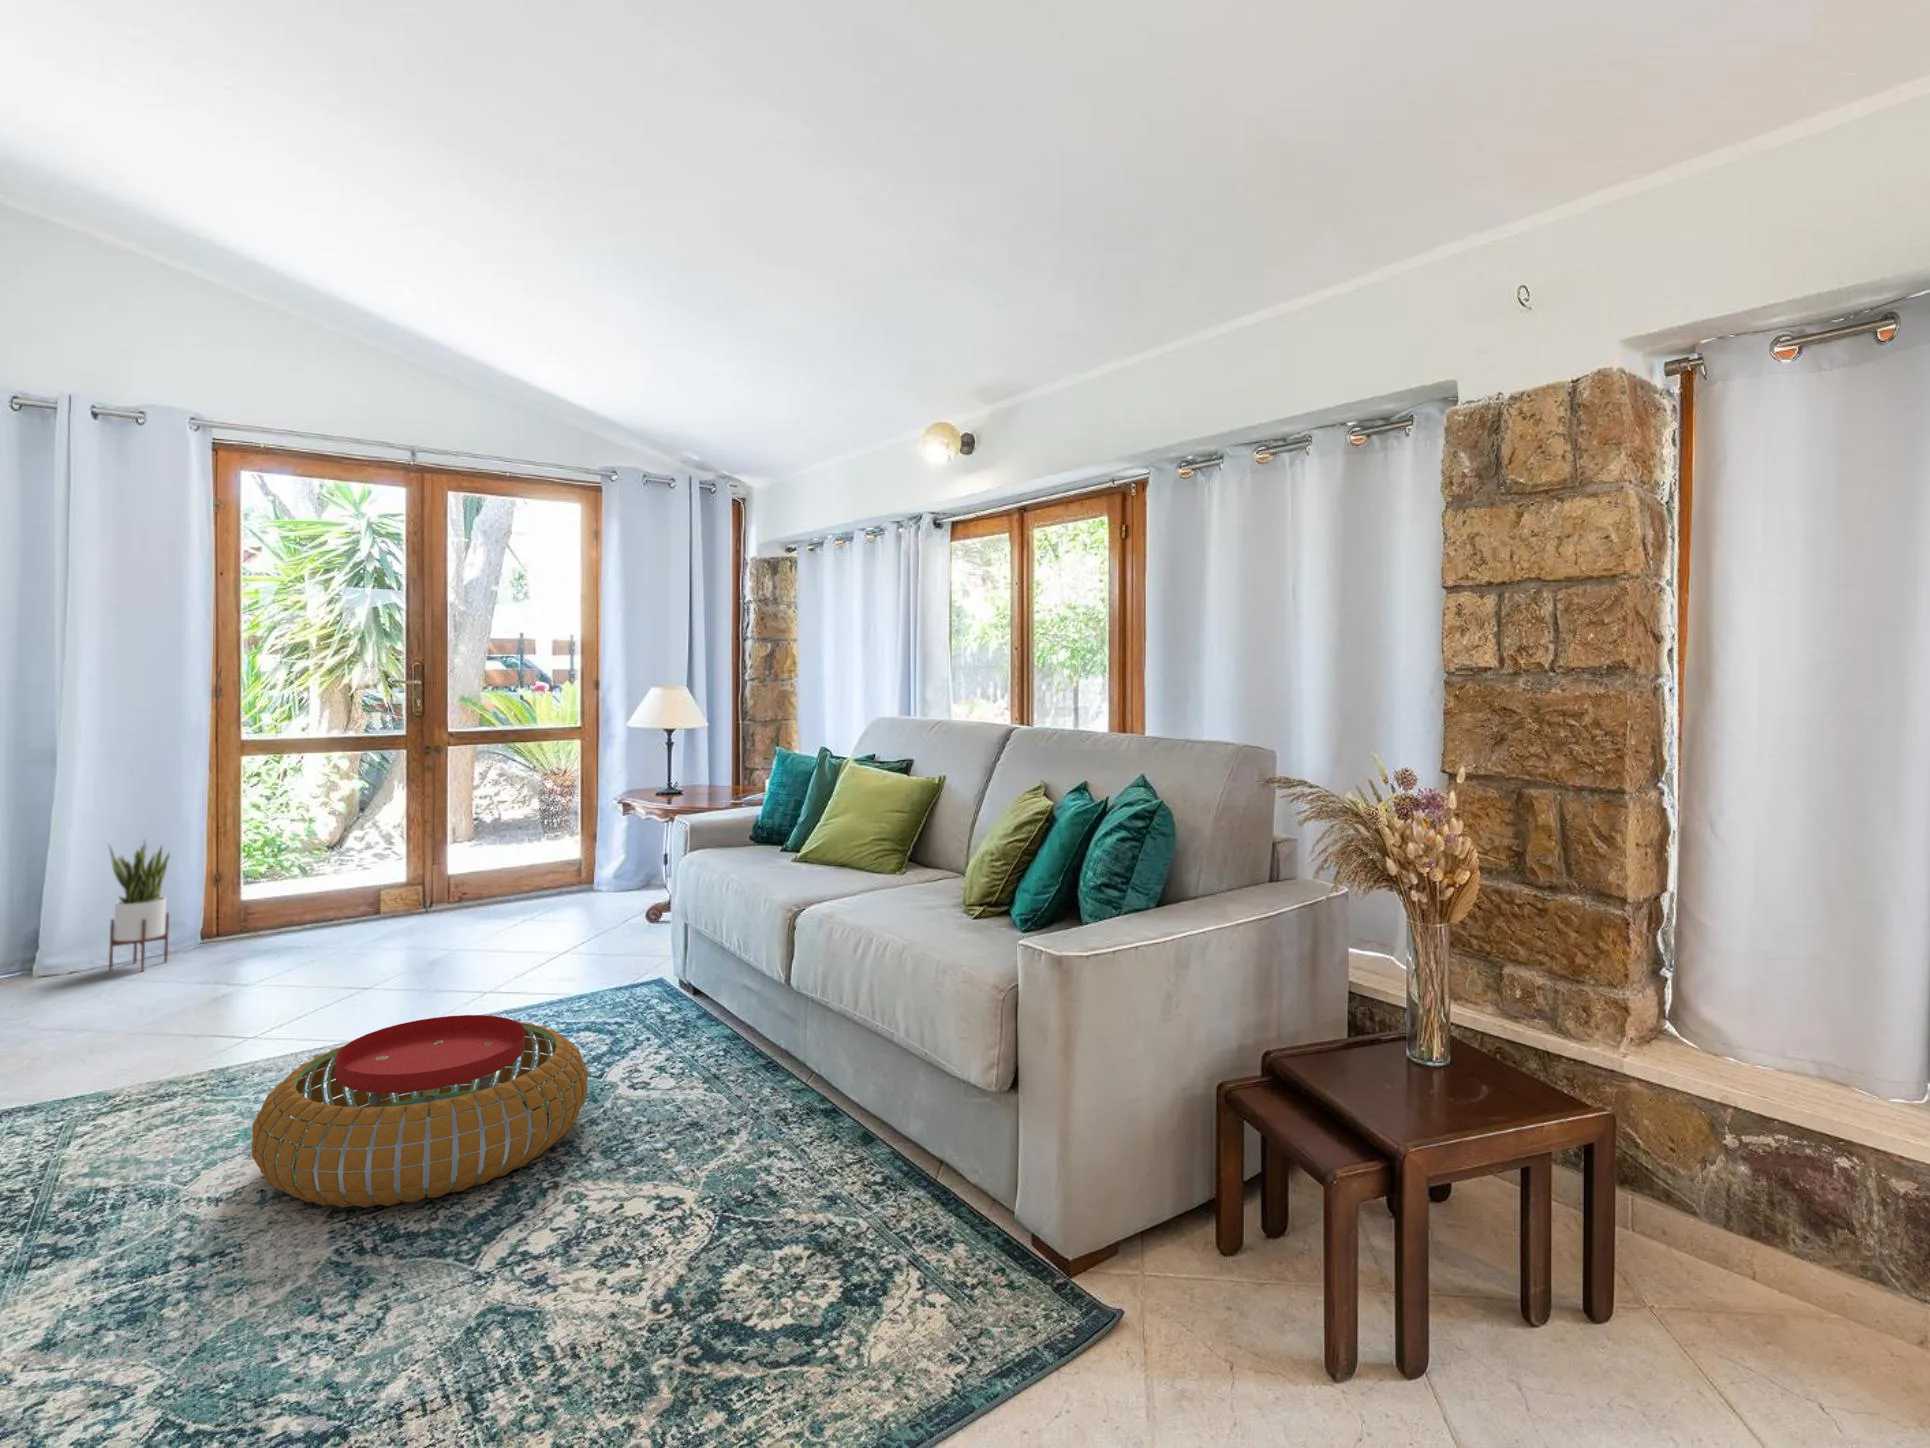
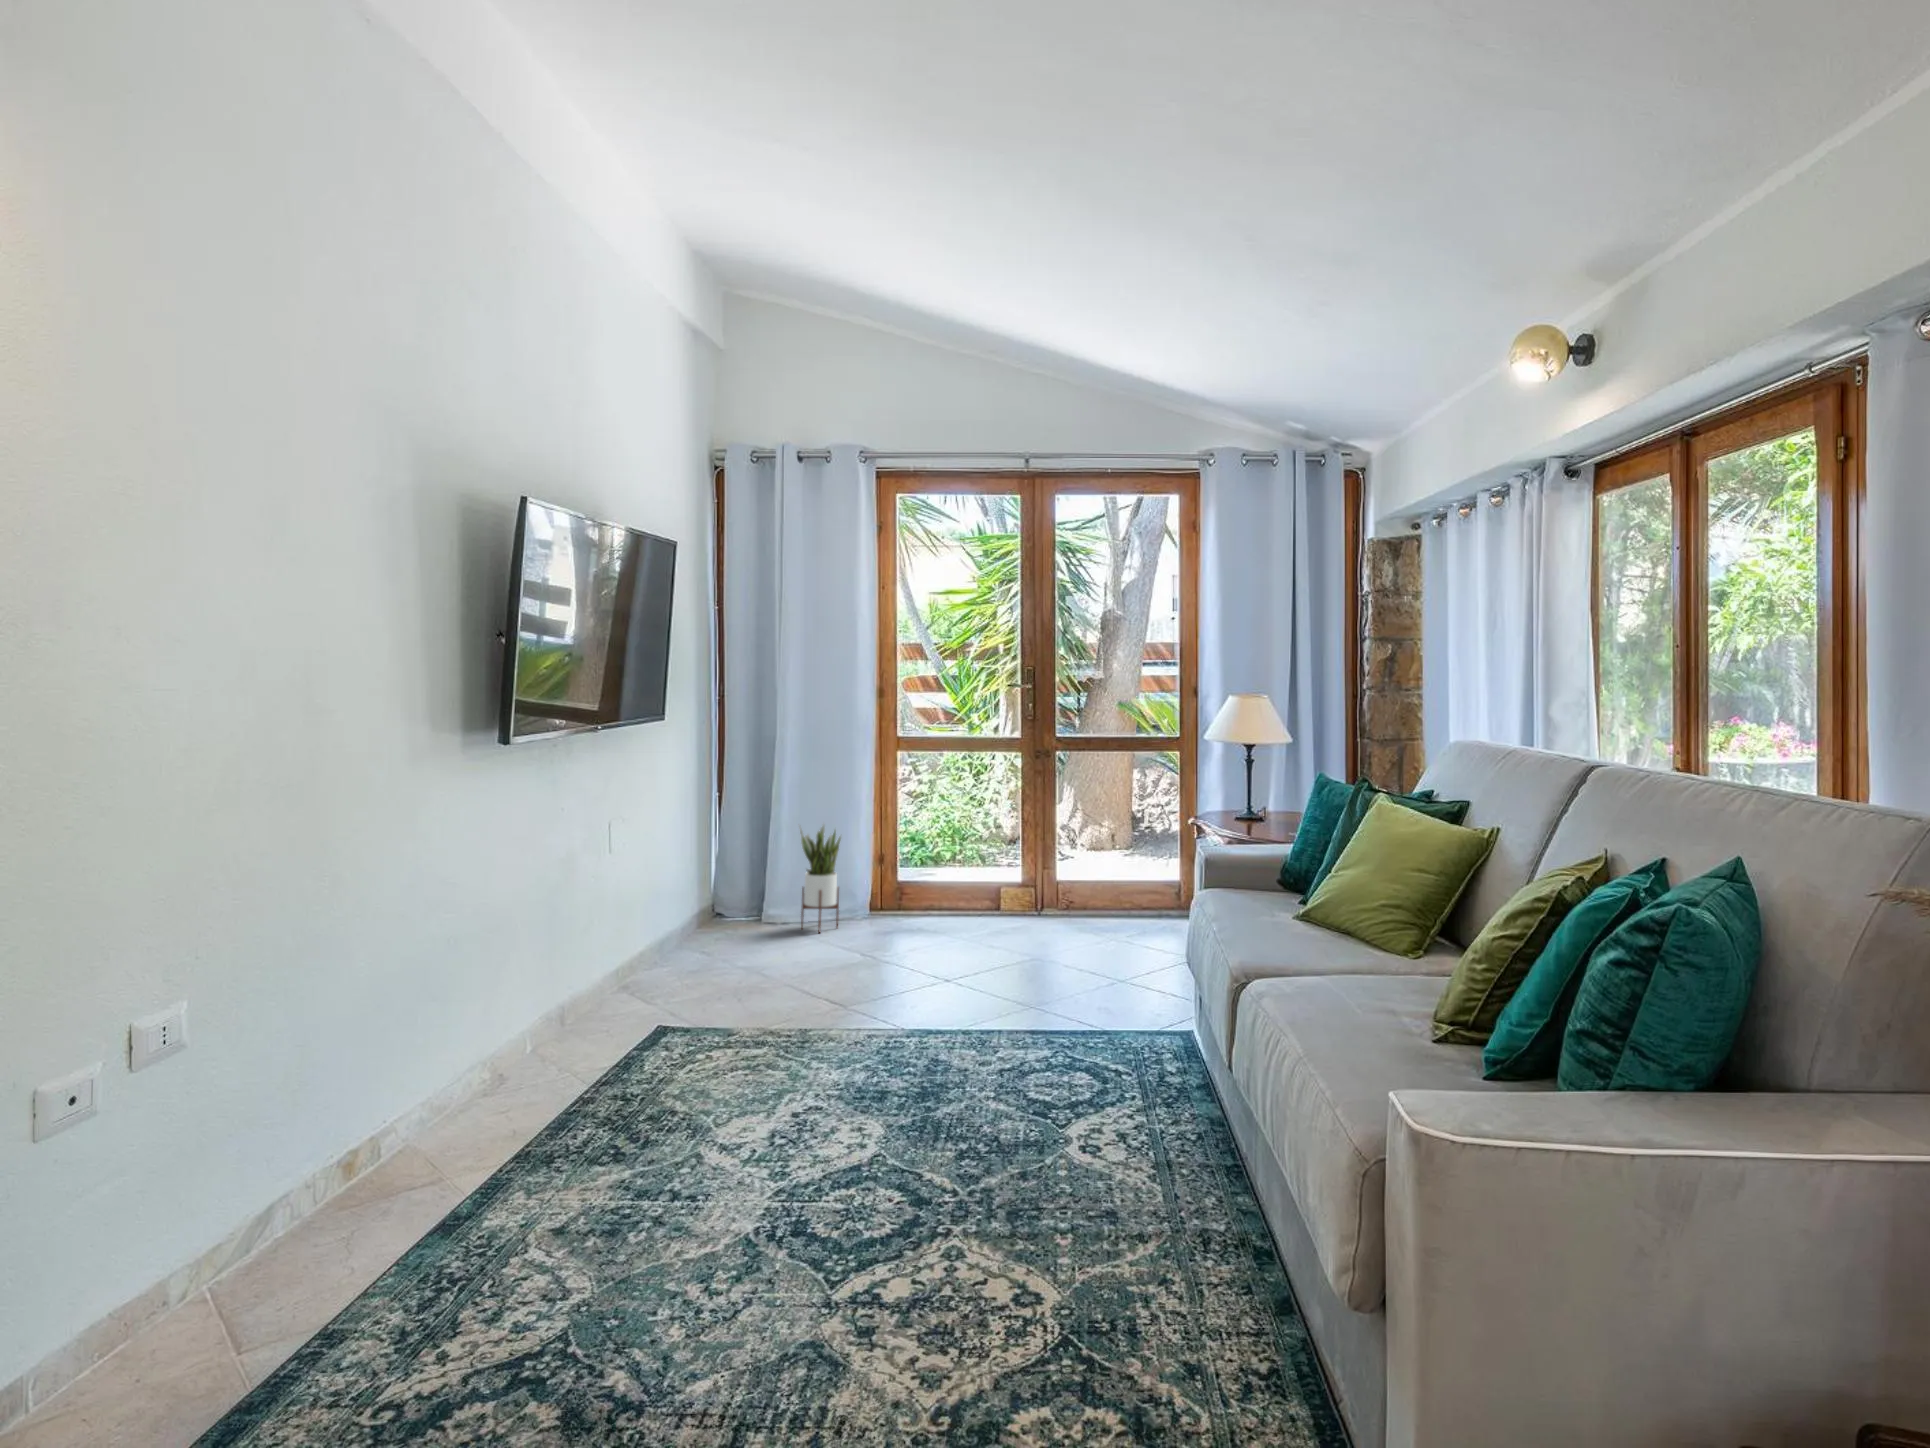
pouf: present [252,1015,588,1208] -> none [741,1025,1027,1208]

